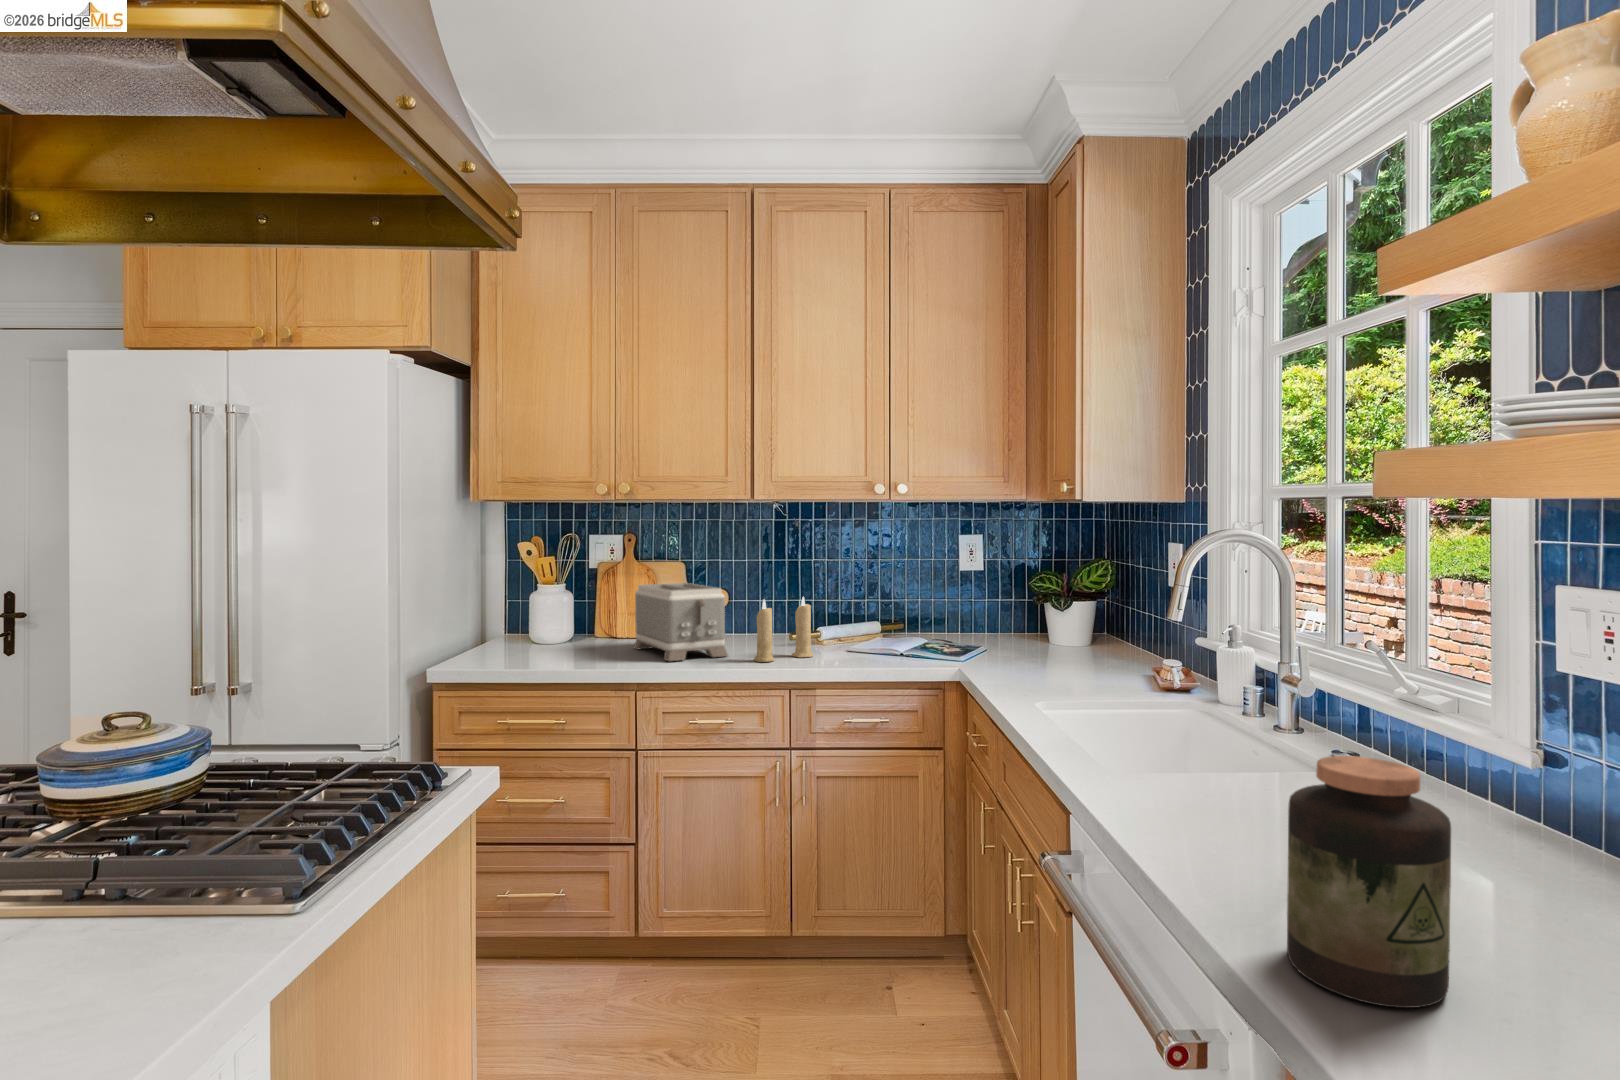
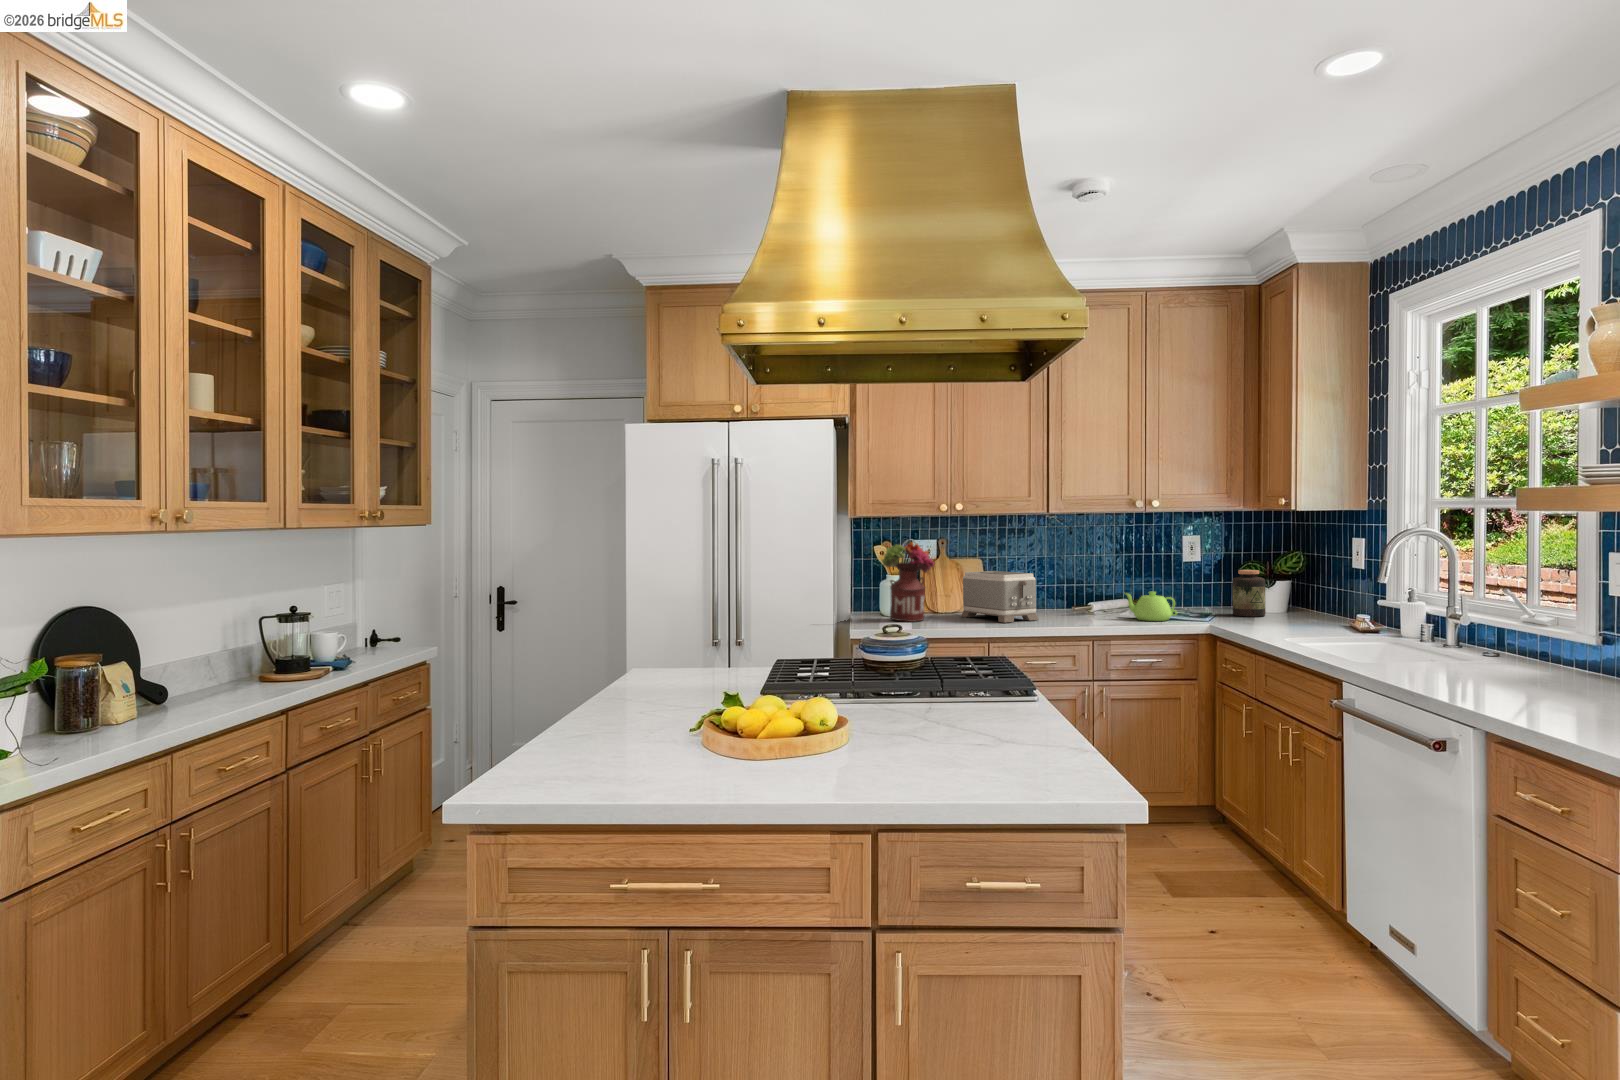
flower arrangement: none [499,540,581,658] -> present [882,542,935,622]
candle: present [753,597,813,662] -> none [1060,577,1098,623]
teapot: none [851,617,923,660] -> present [1124,592,1177,621]
jar: present [1287,756,1451,1008] -> present [1233,570,1266,617]

